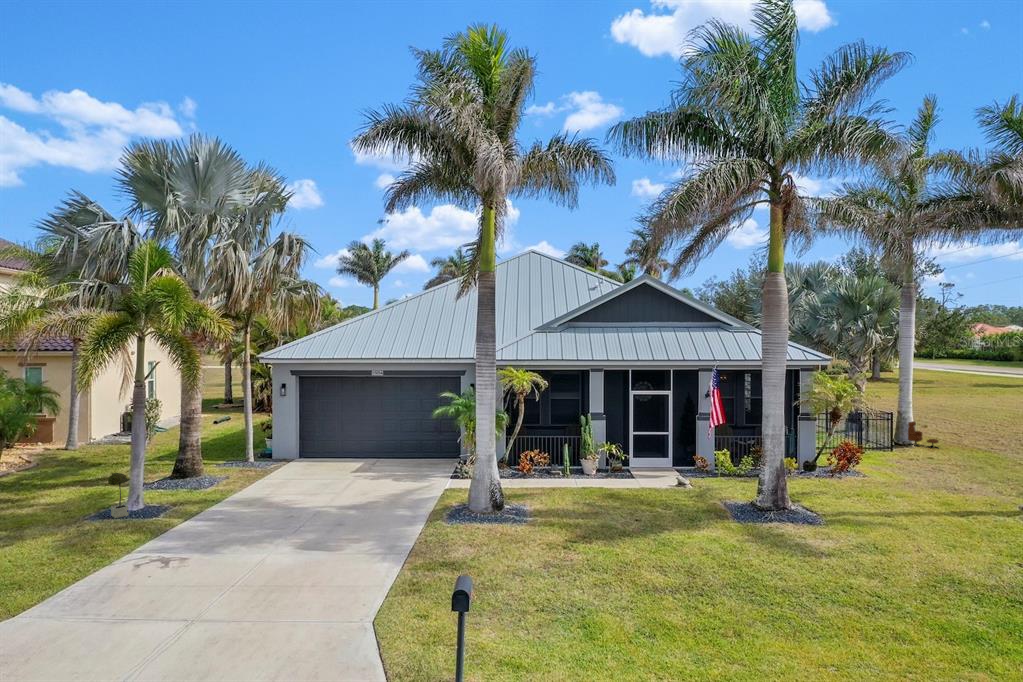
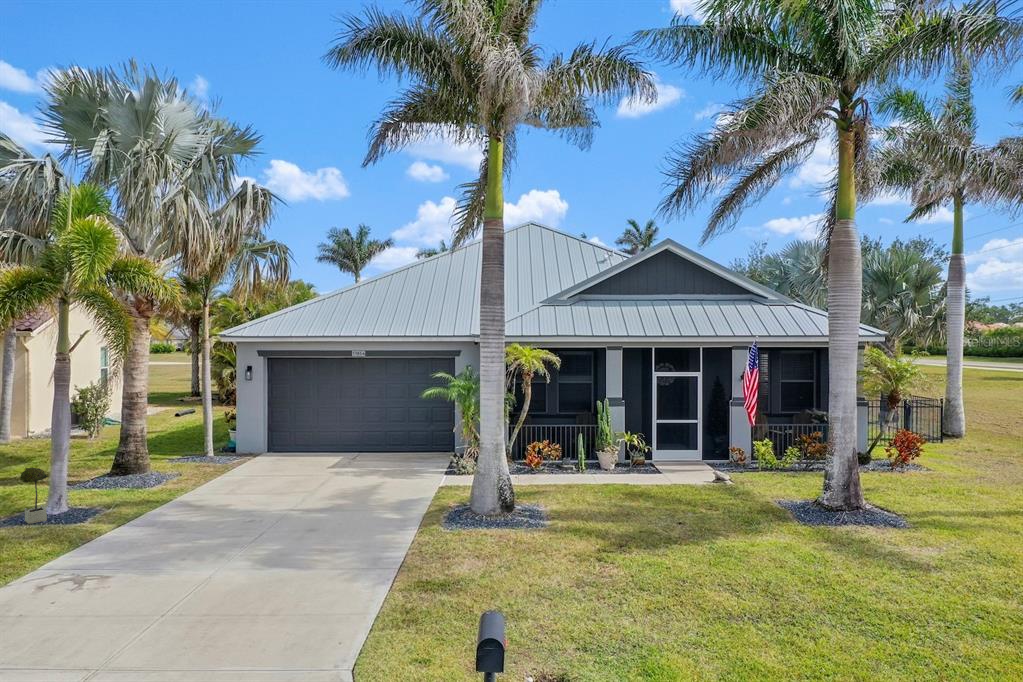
lounge chair: present [908,421,938,448] -> none [959,409,996,439]

